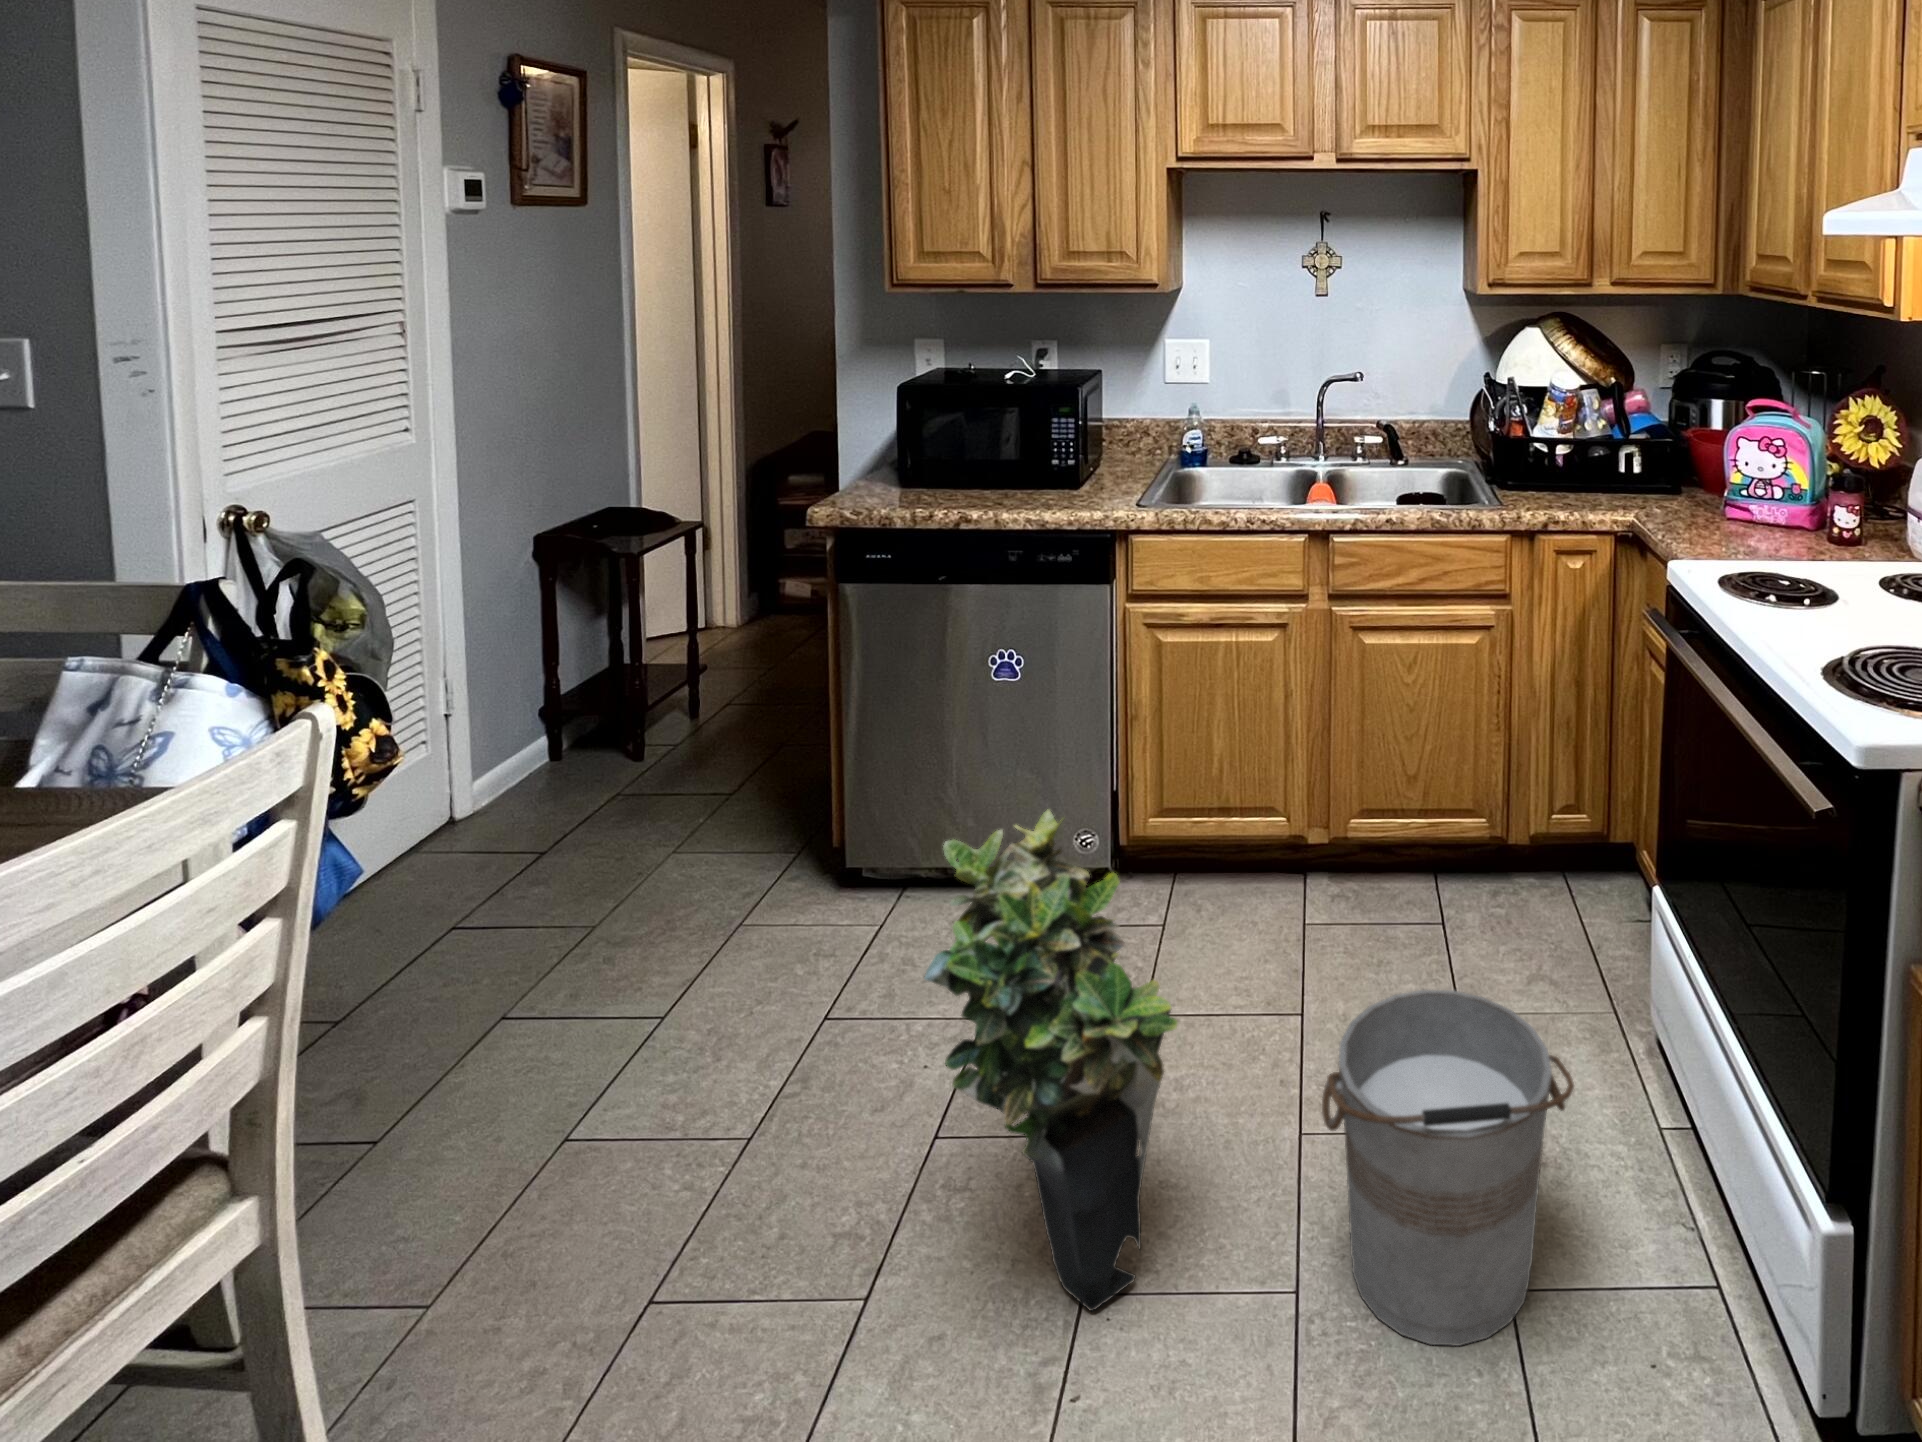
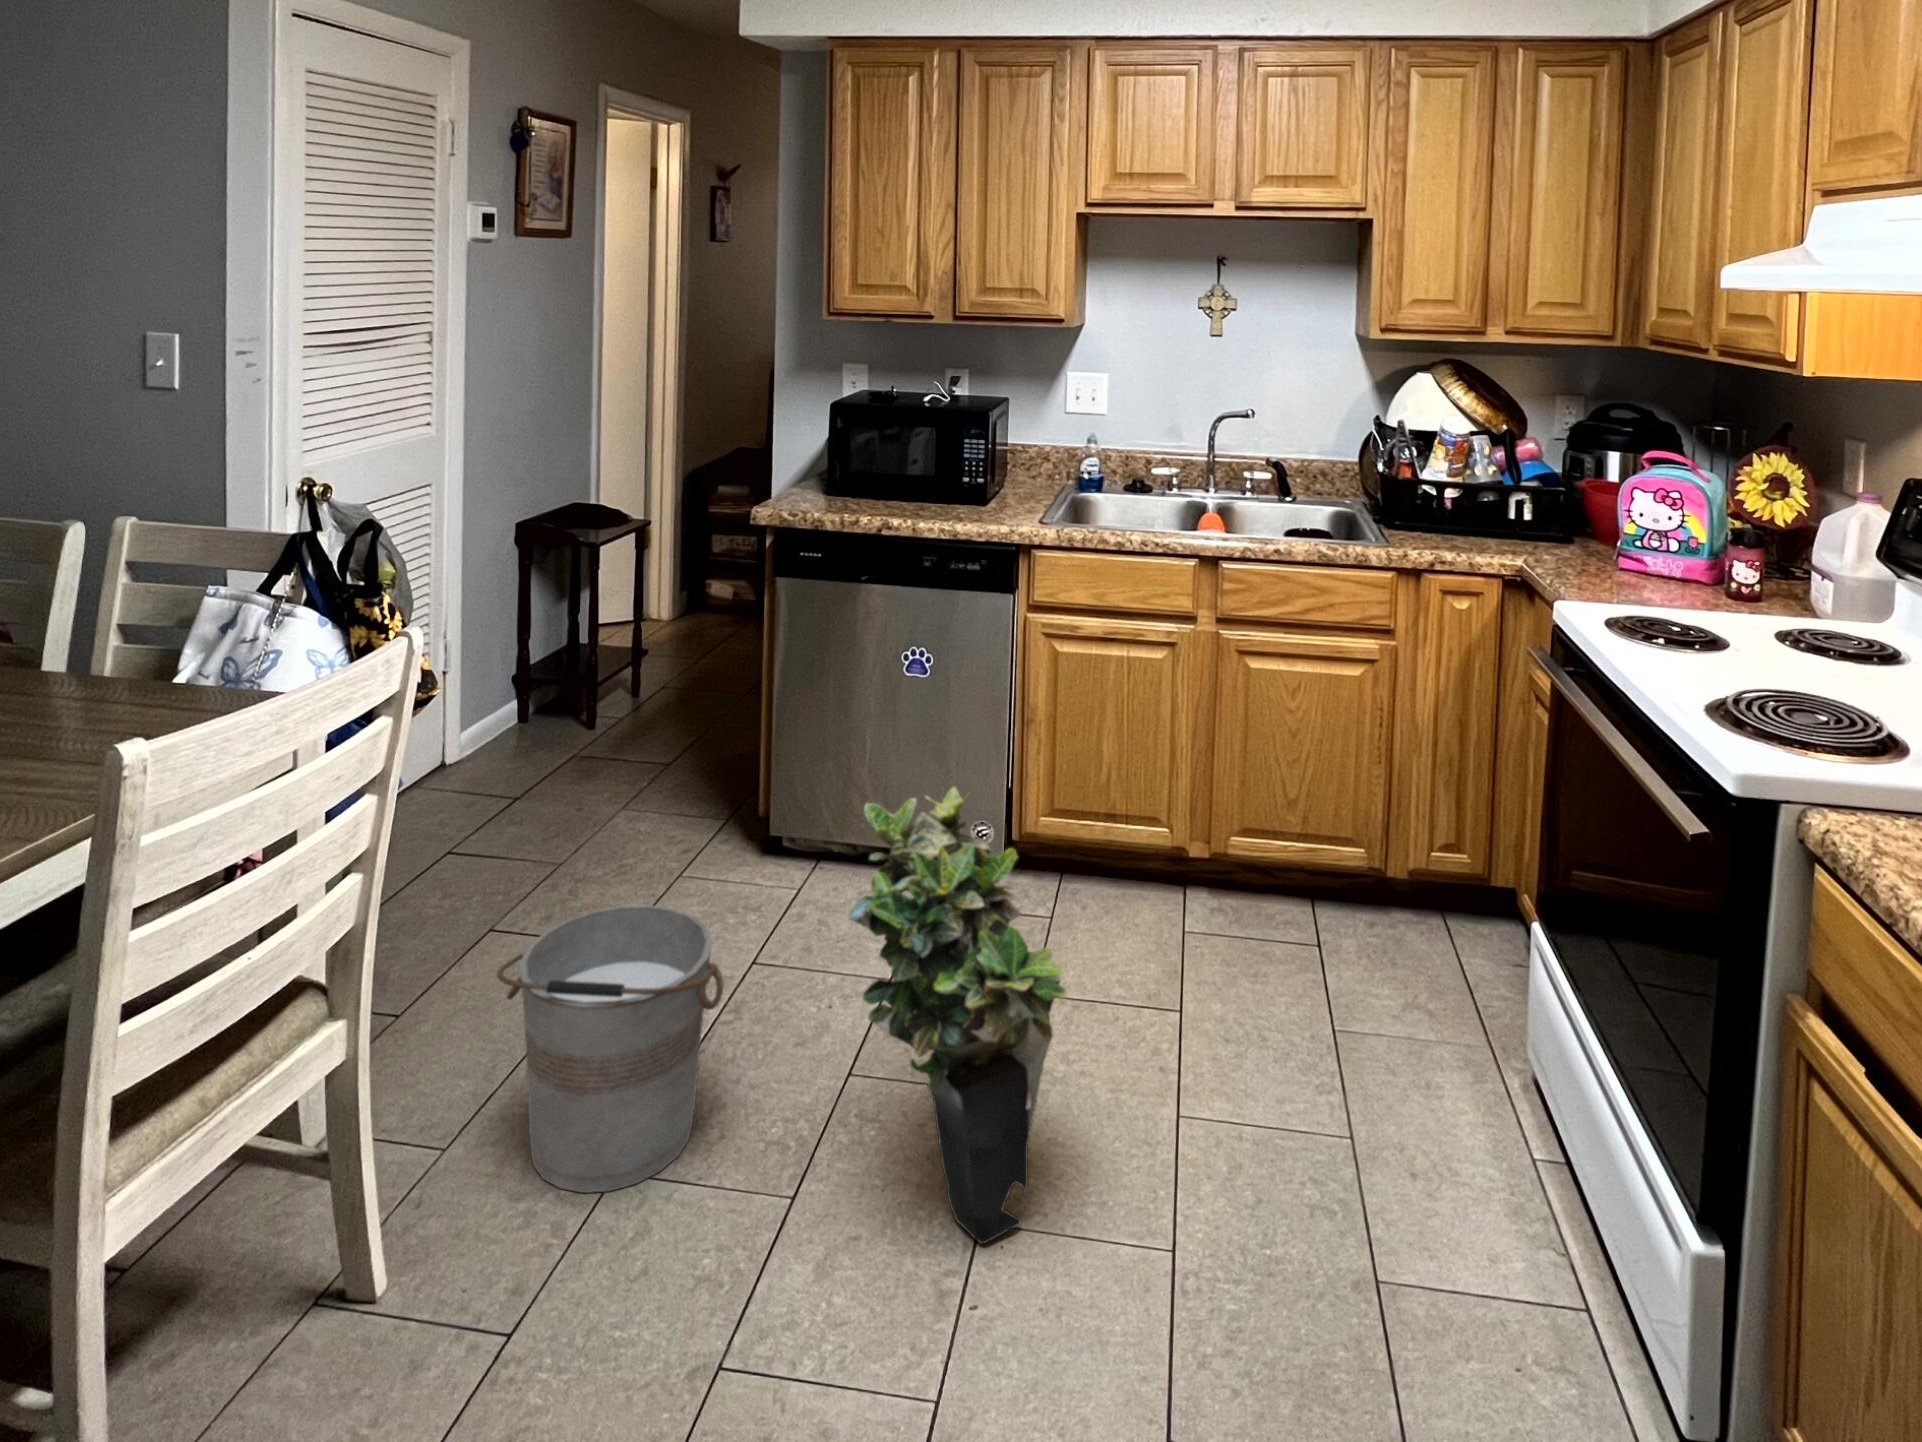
bucket: present [1322,990,1574,1346] -> present [497,905,724,1193]

